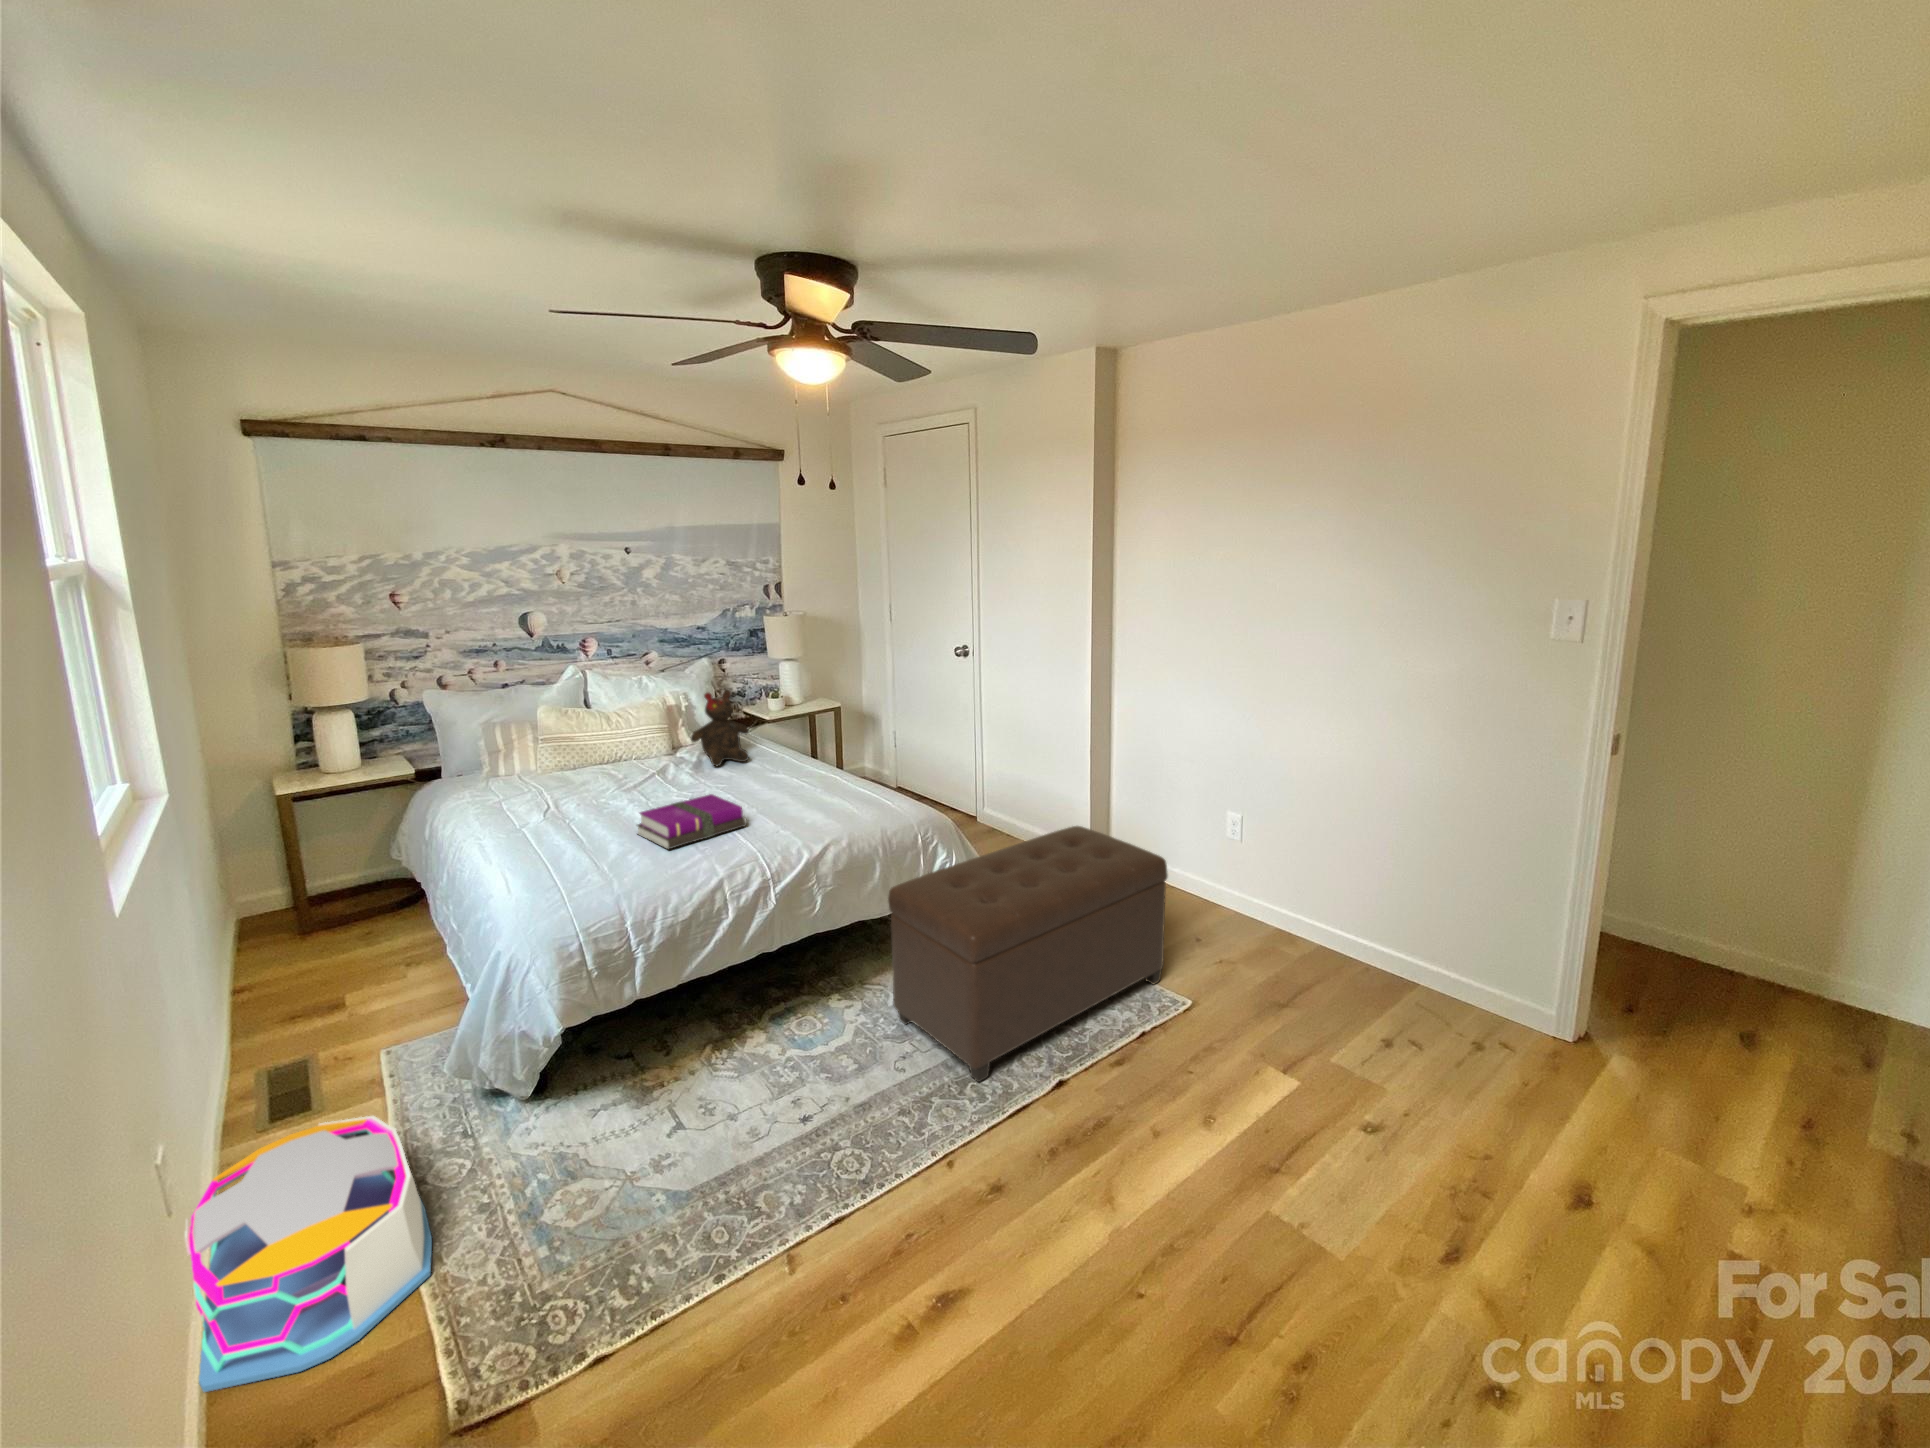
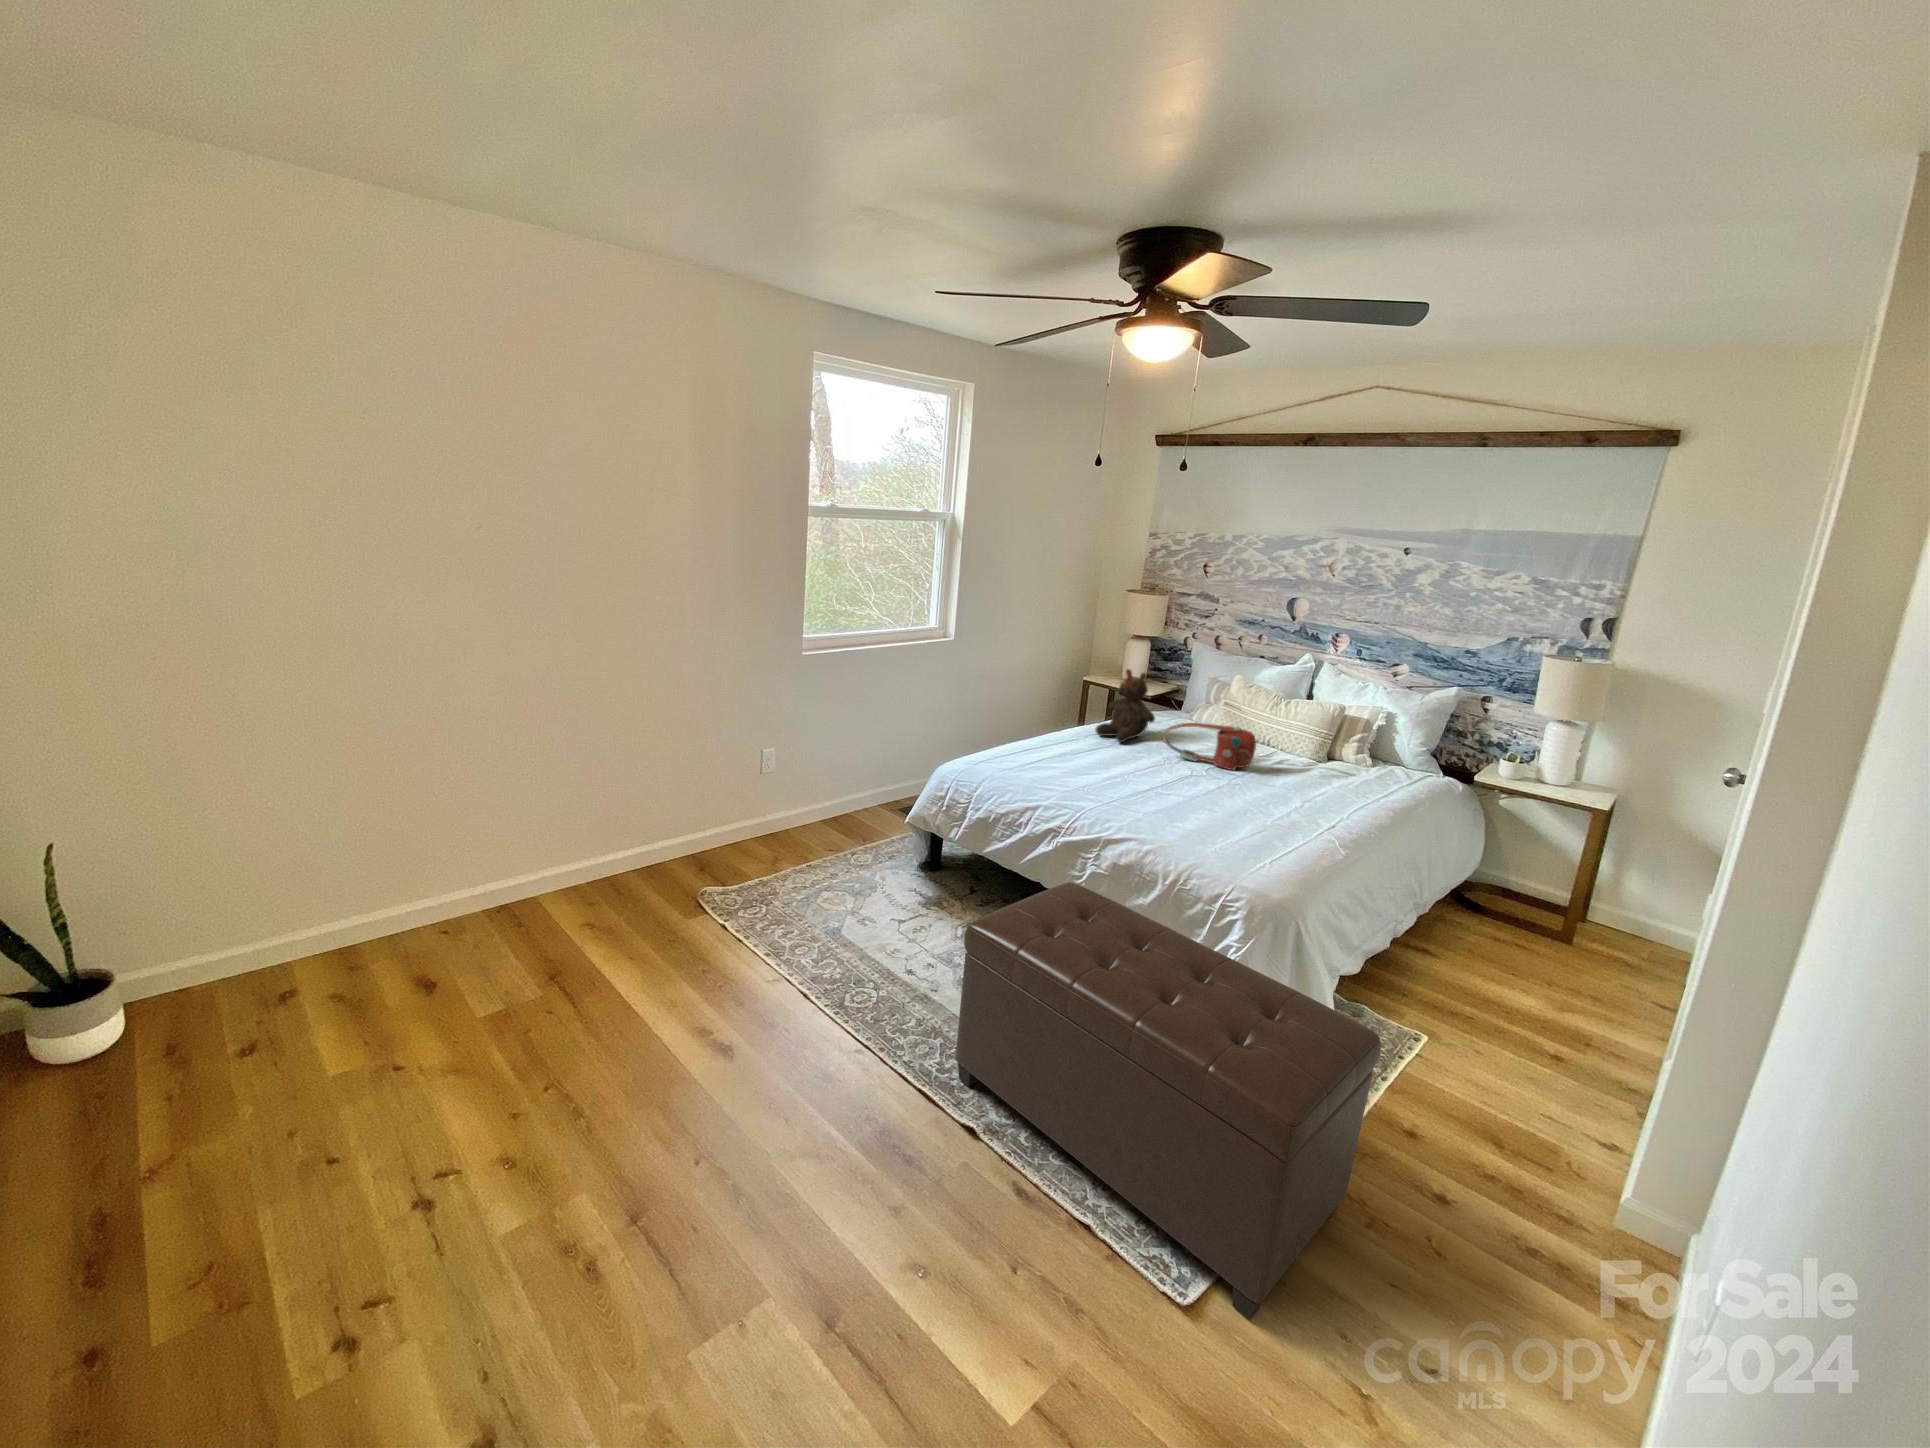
teddy bear: present [690,690,749,767] -> present [1096,669,1155,742]
handbag: none [624,741,706,795] -> present [1164,723,1256,770]
notebook: present [637,794,747,849] -> none [1075,749,1172,799]
storage bin: present [185,1116,432,1392] -> none [748,785,871,872]

